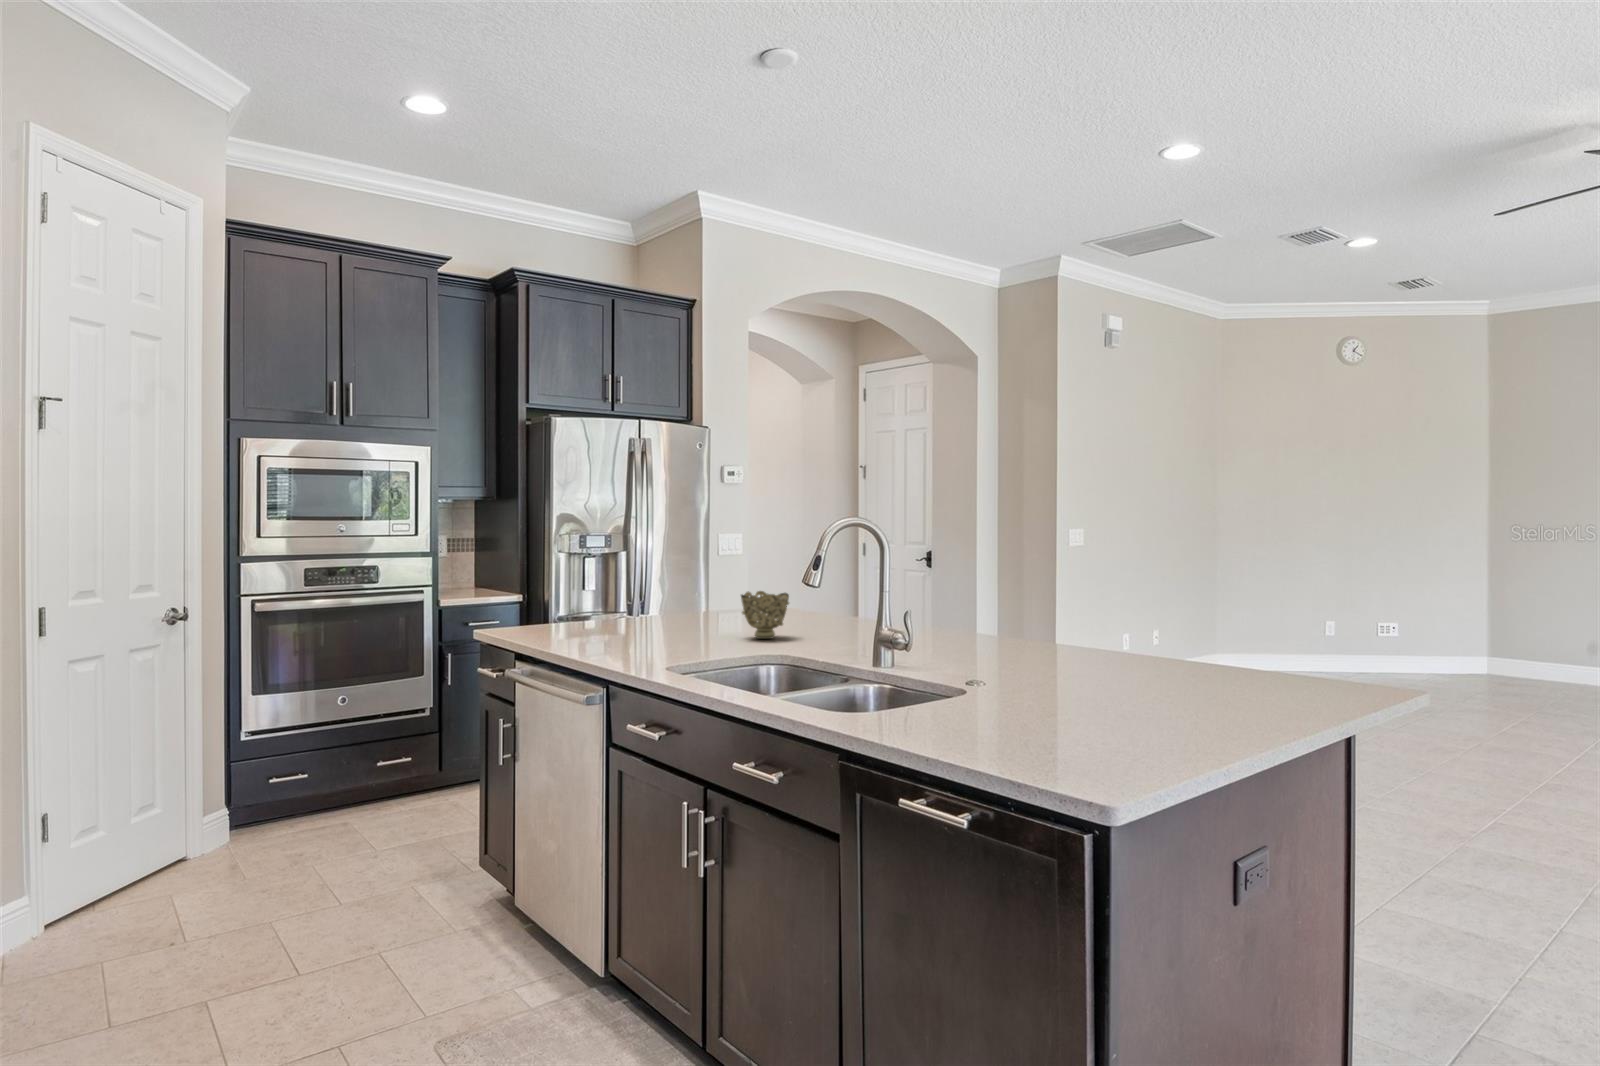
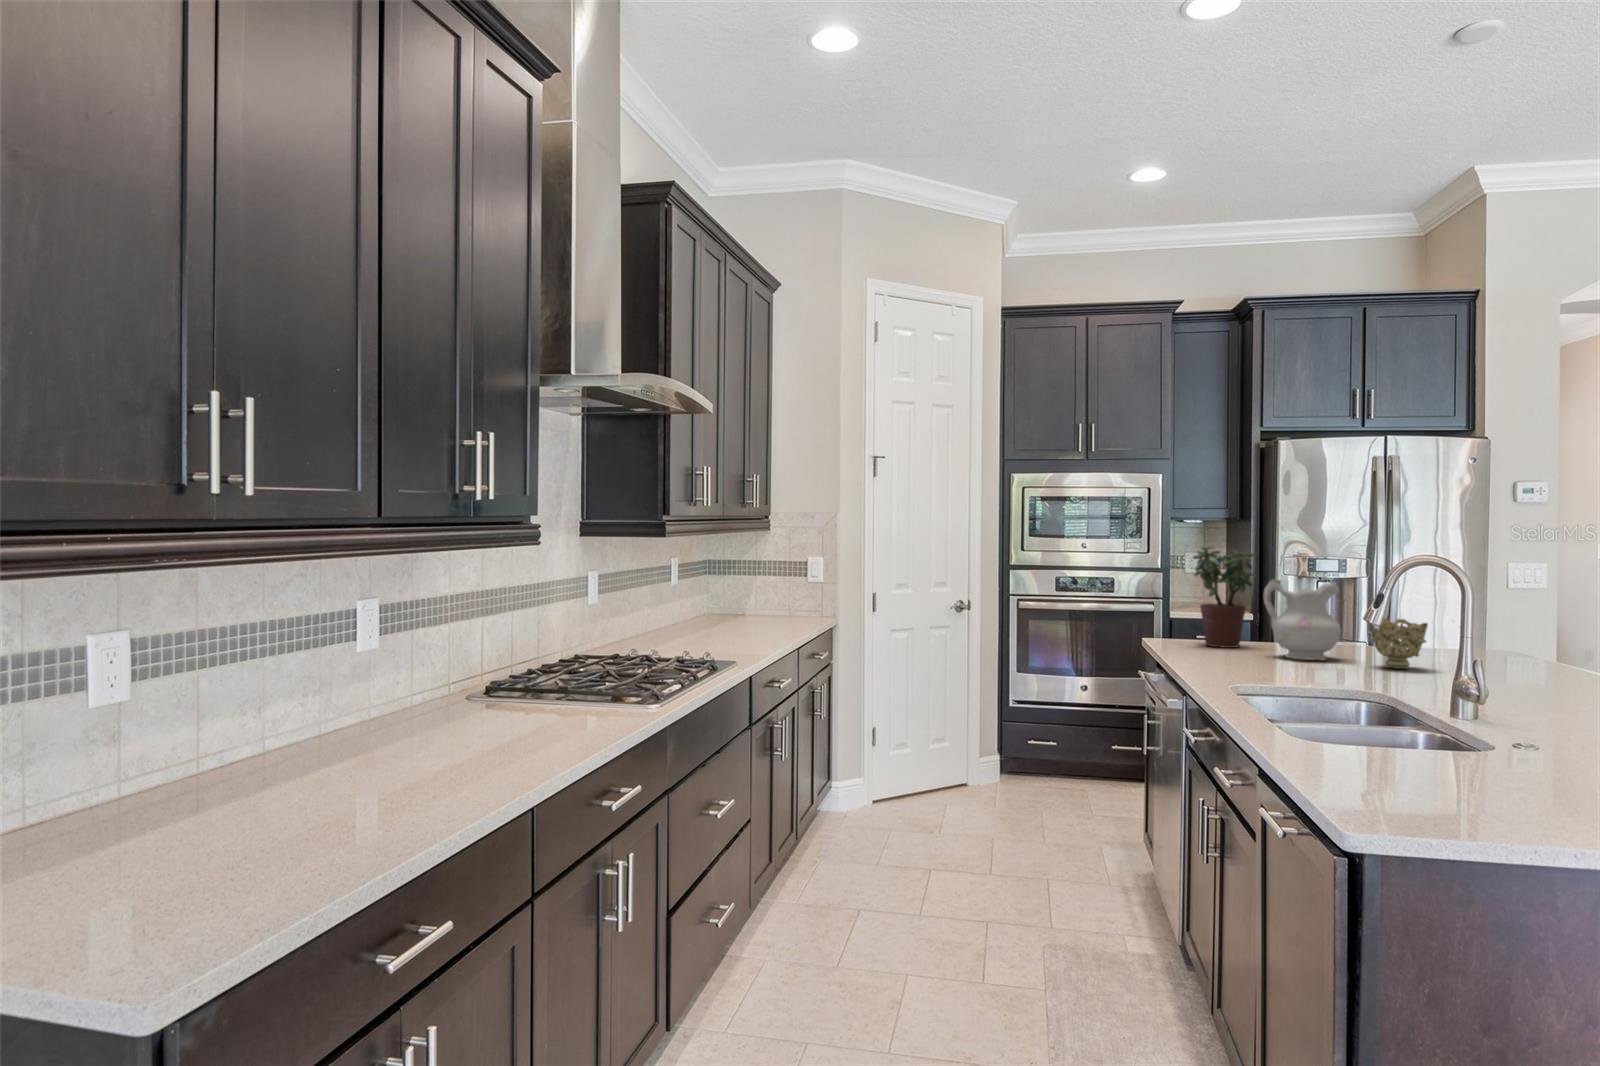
potted plant: none [546,524,615,636] -> present [1193,546,1257,648]
ceramic pitcher: none [637,558,708,640] -> present [1264,579,1341,660]

